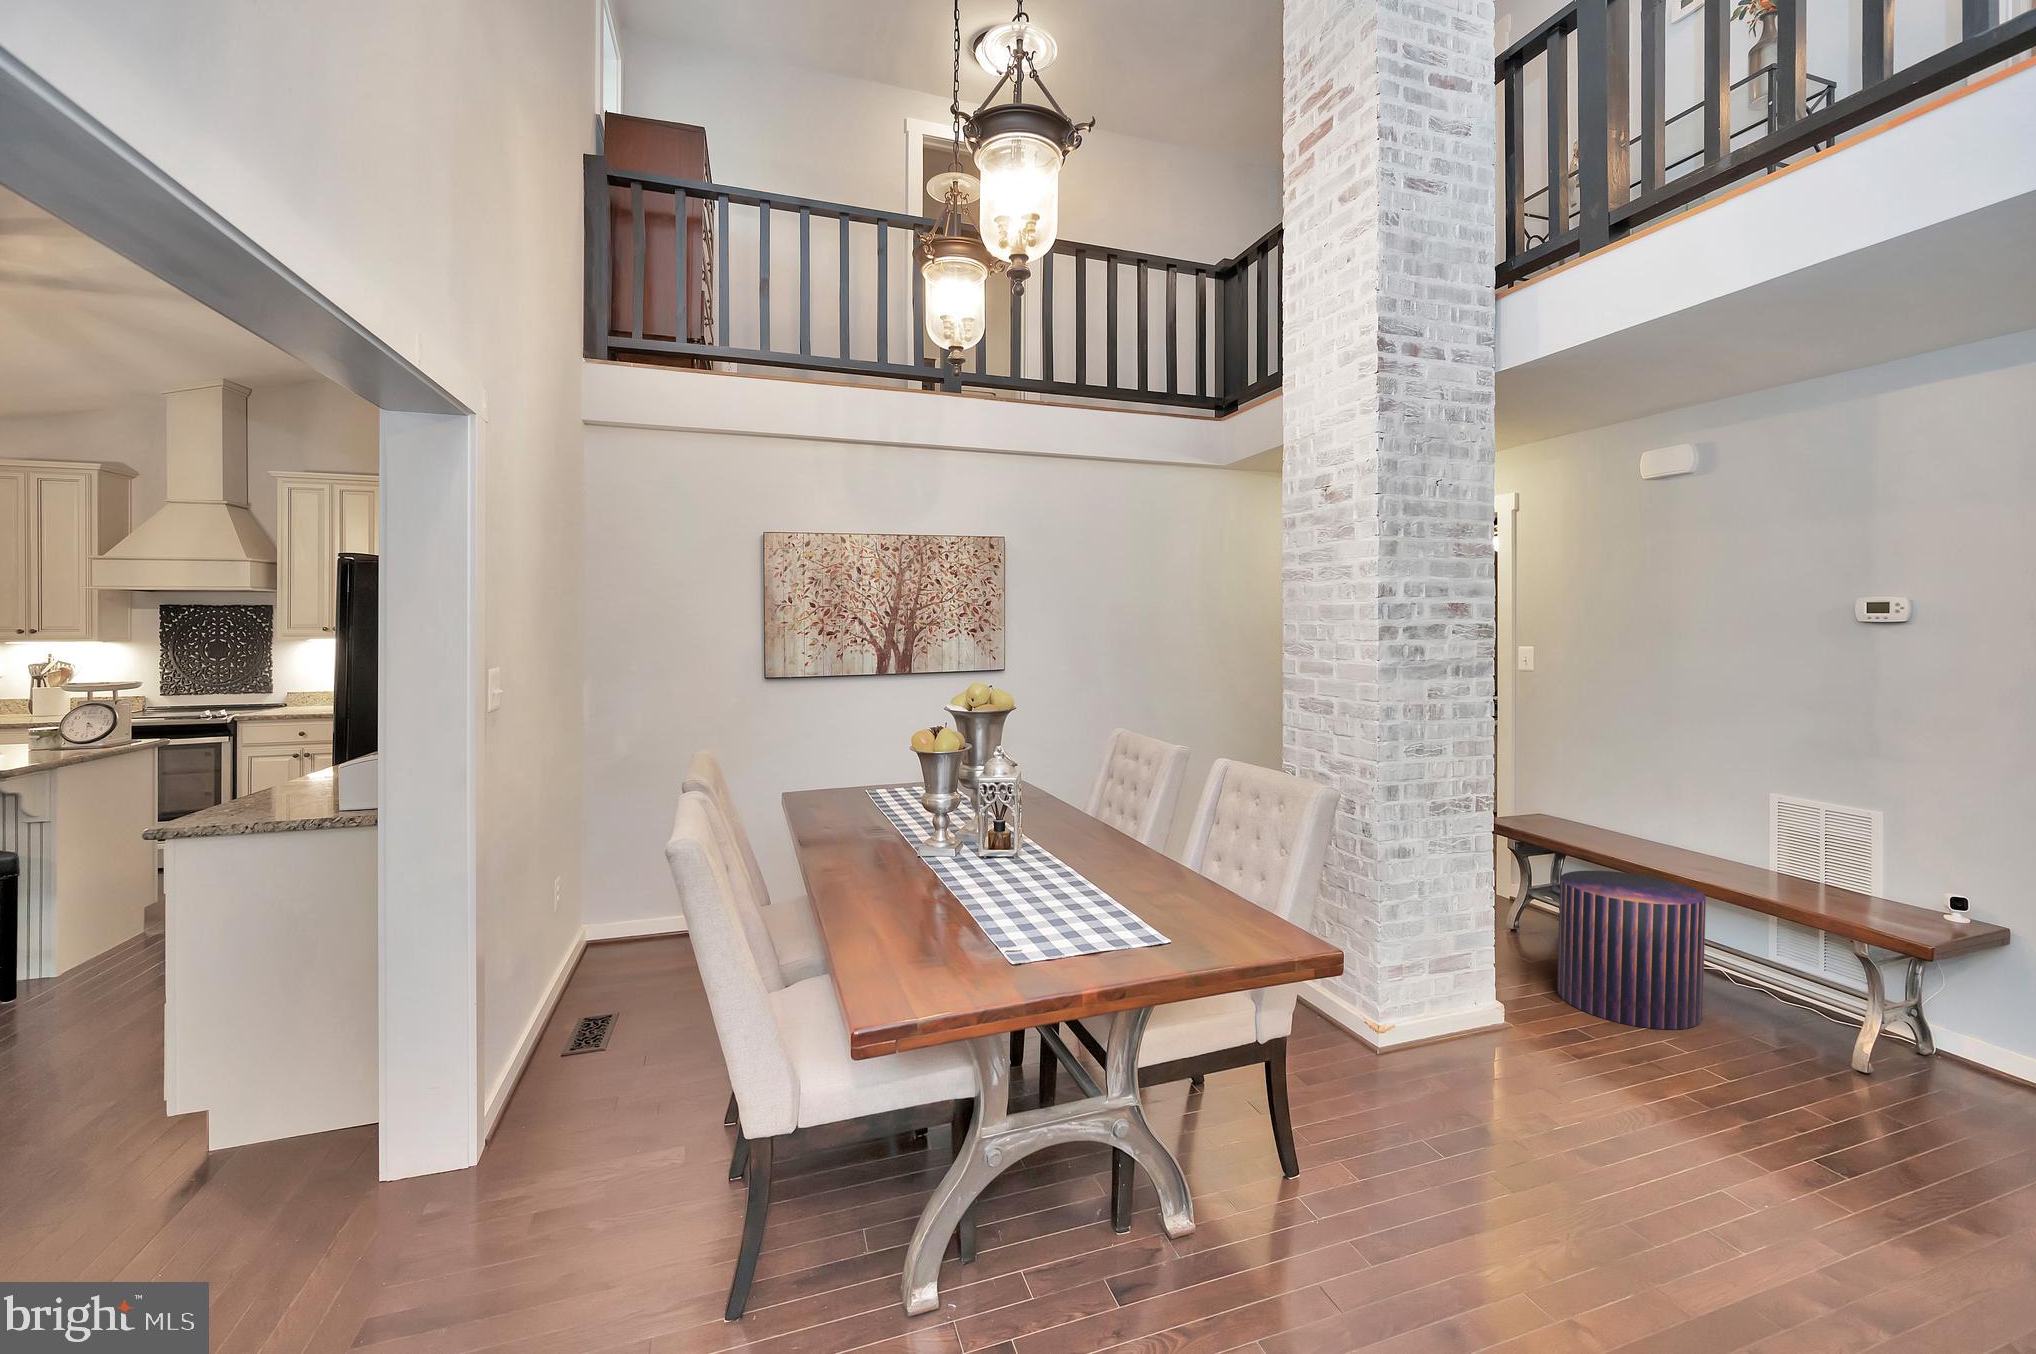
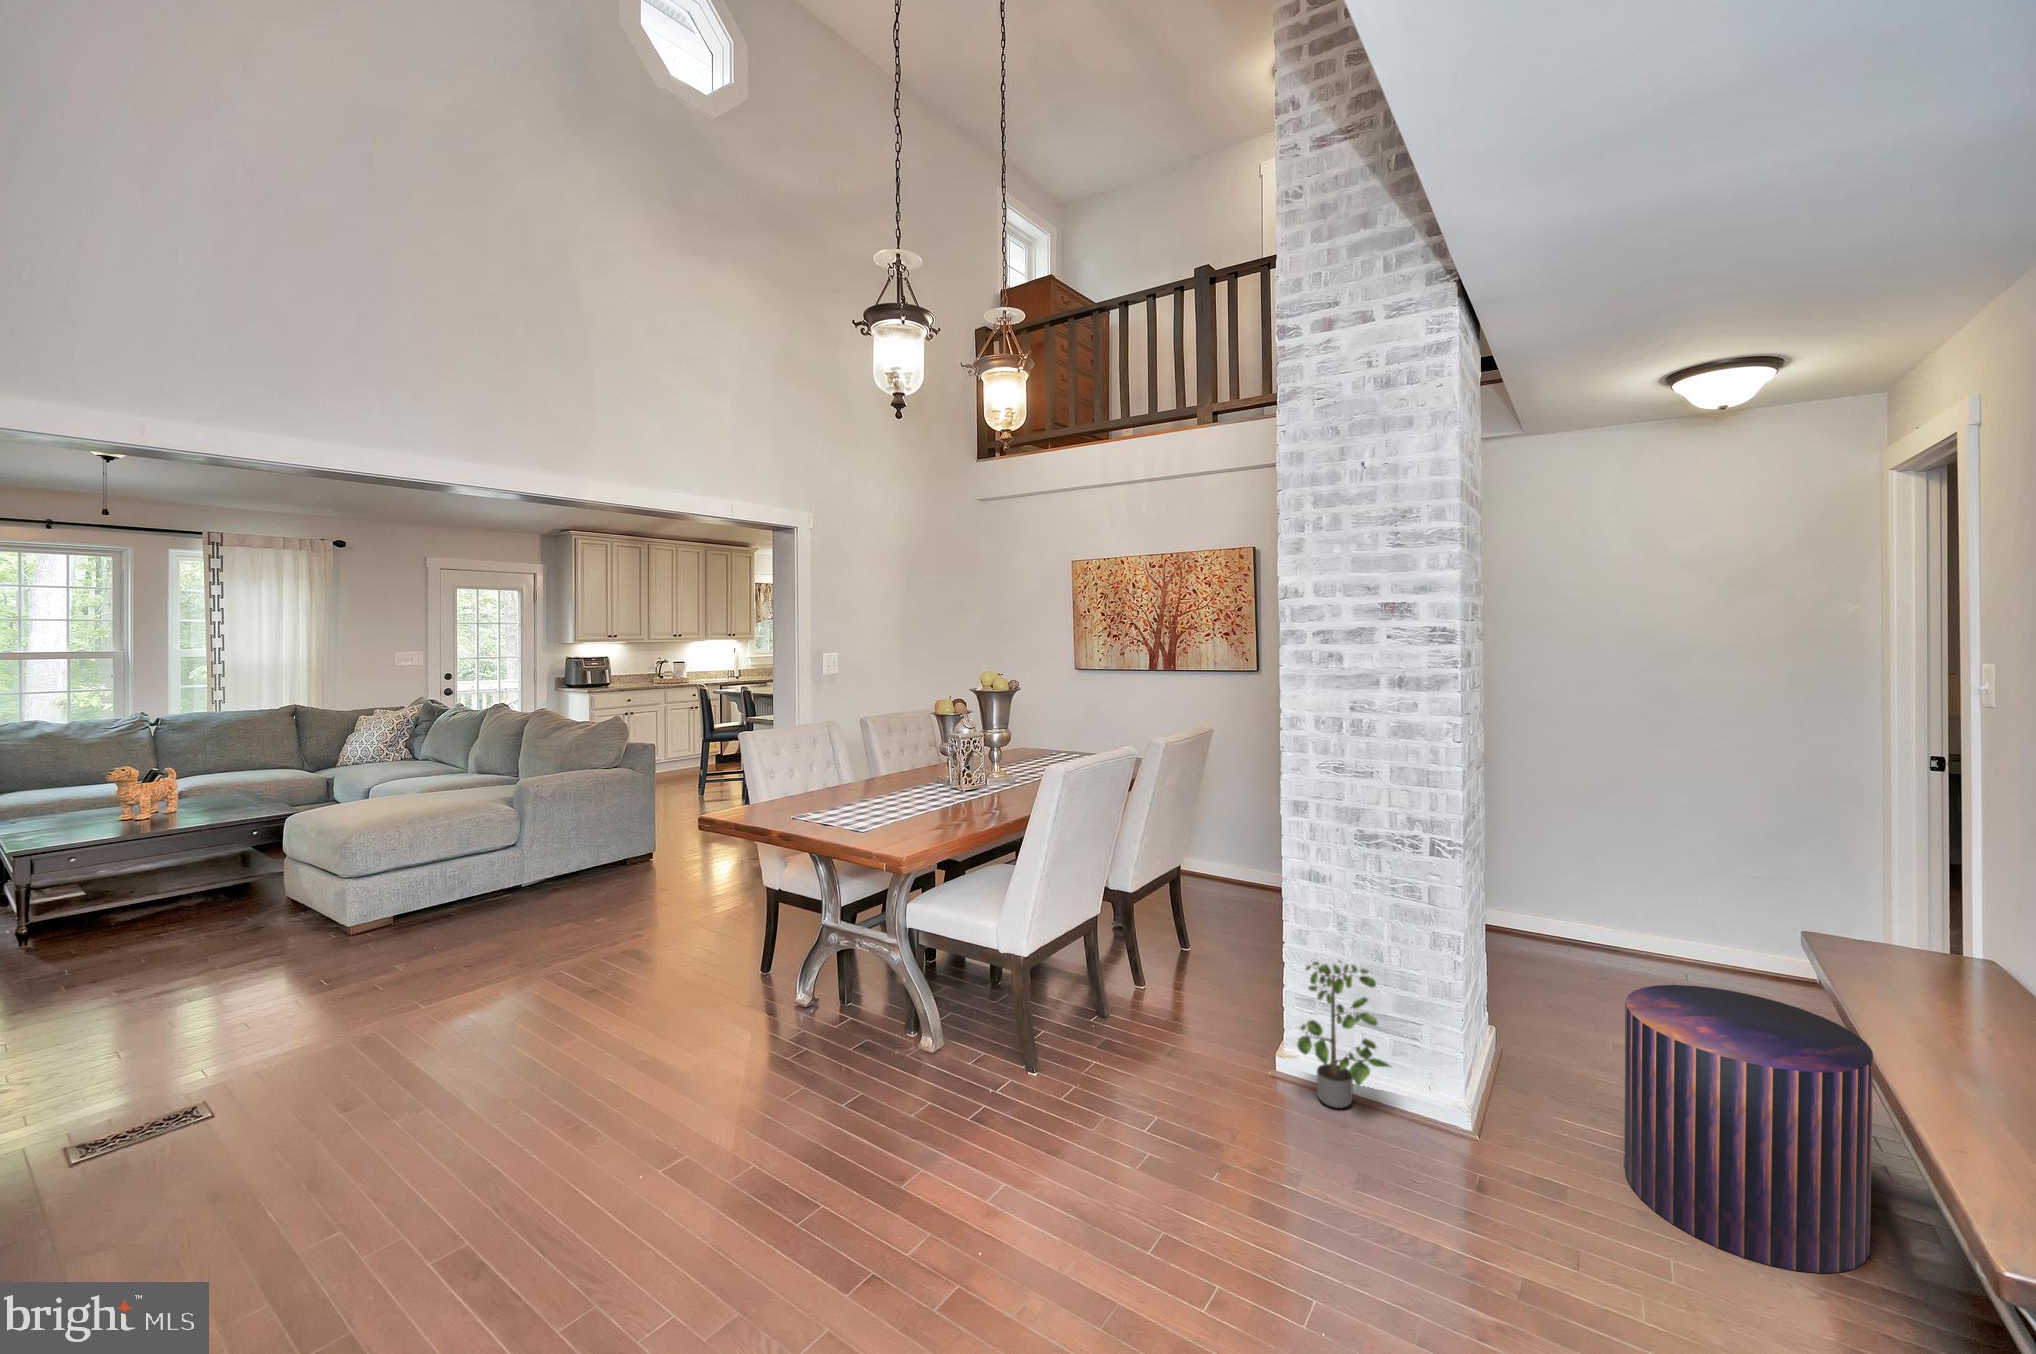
potted plant: none [1421,917,1497,1055] -> present [1297,960,1392,1108]

